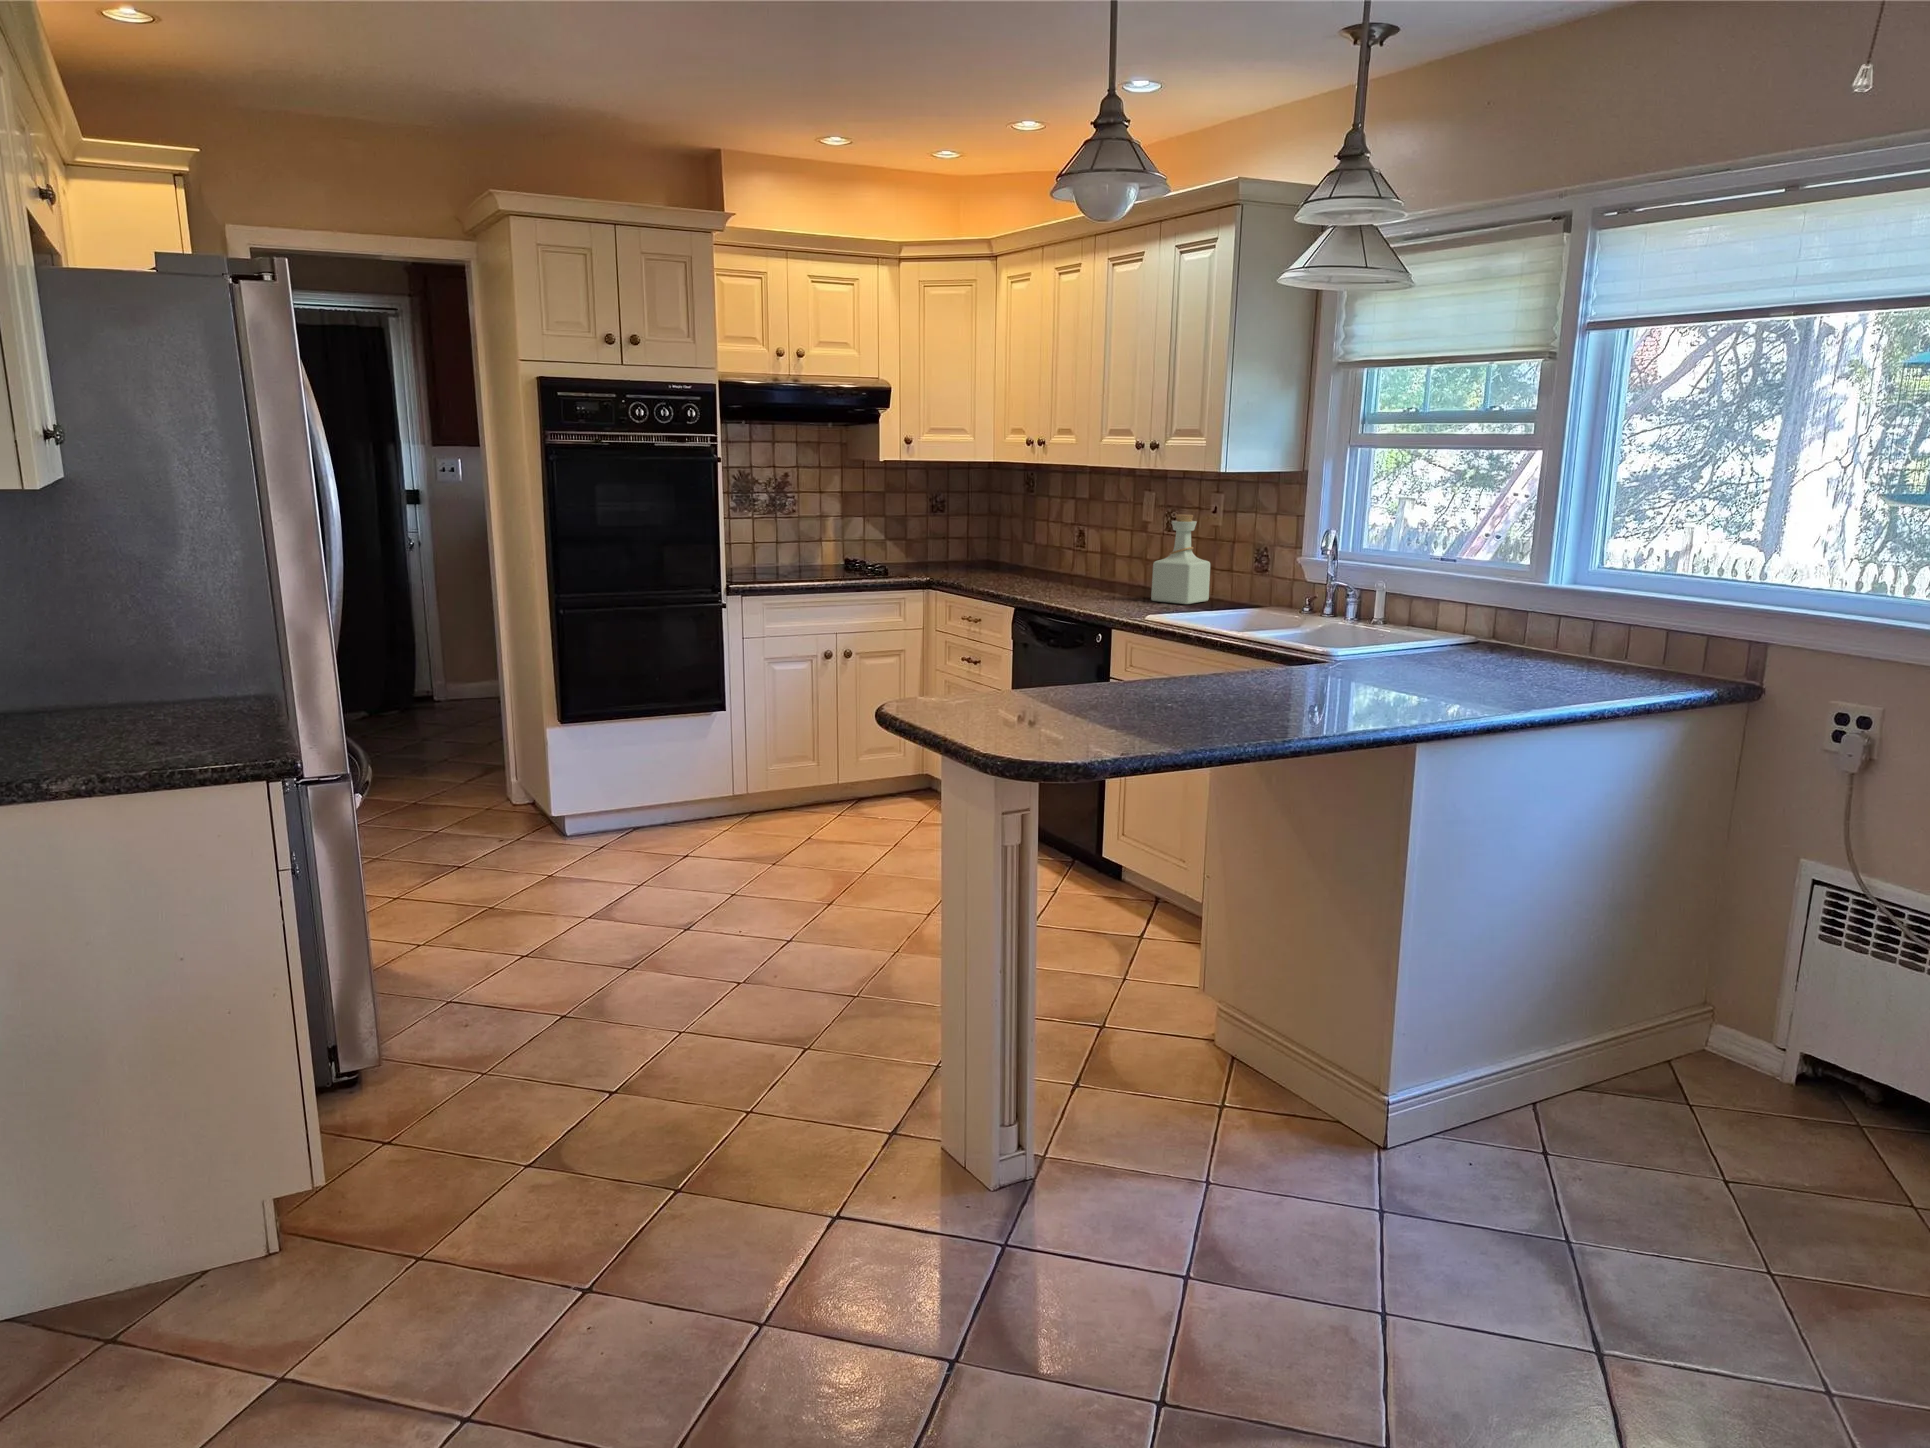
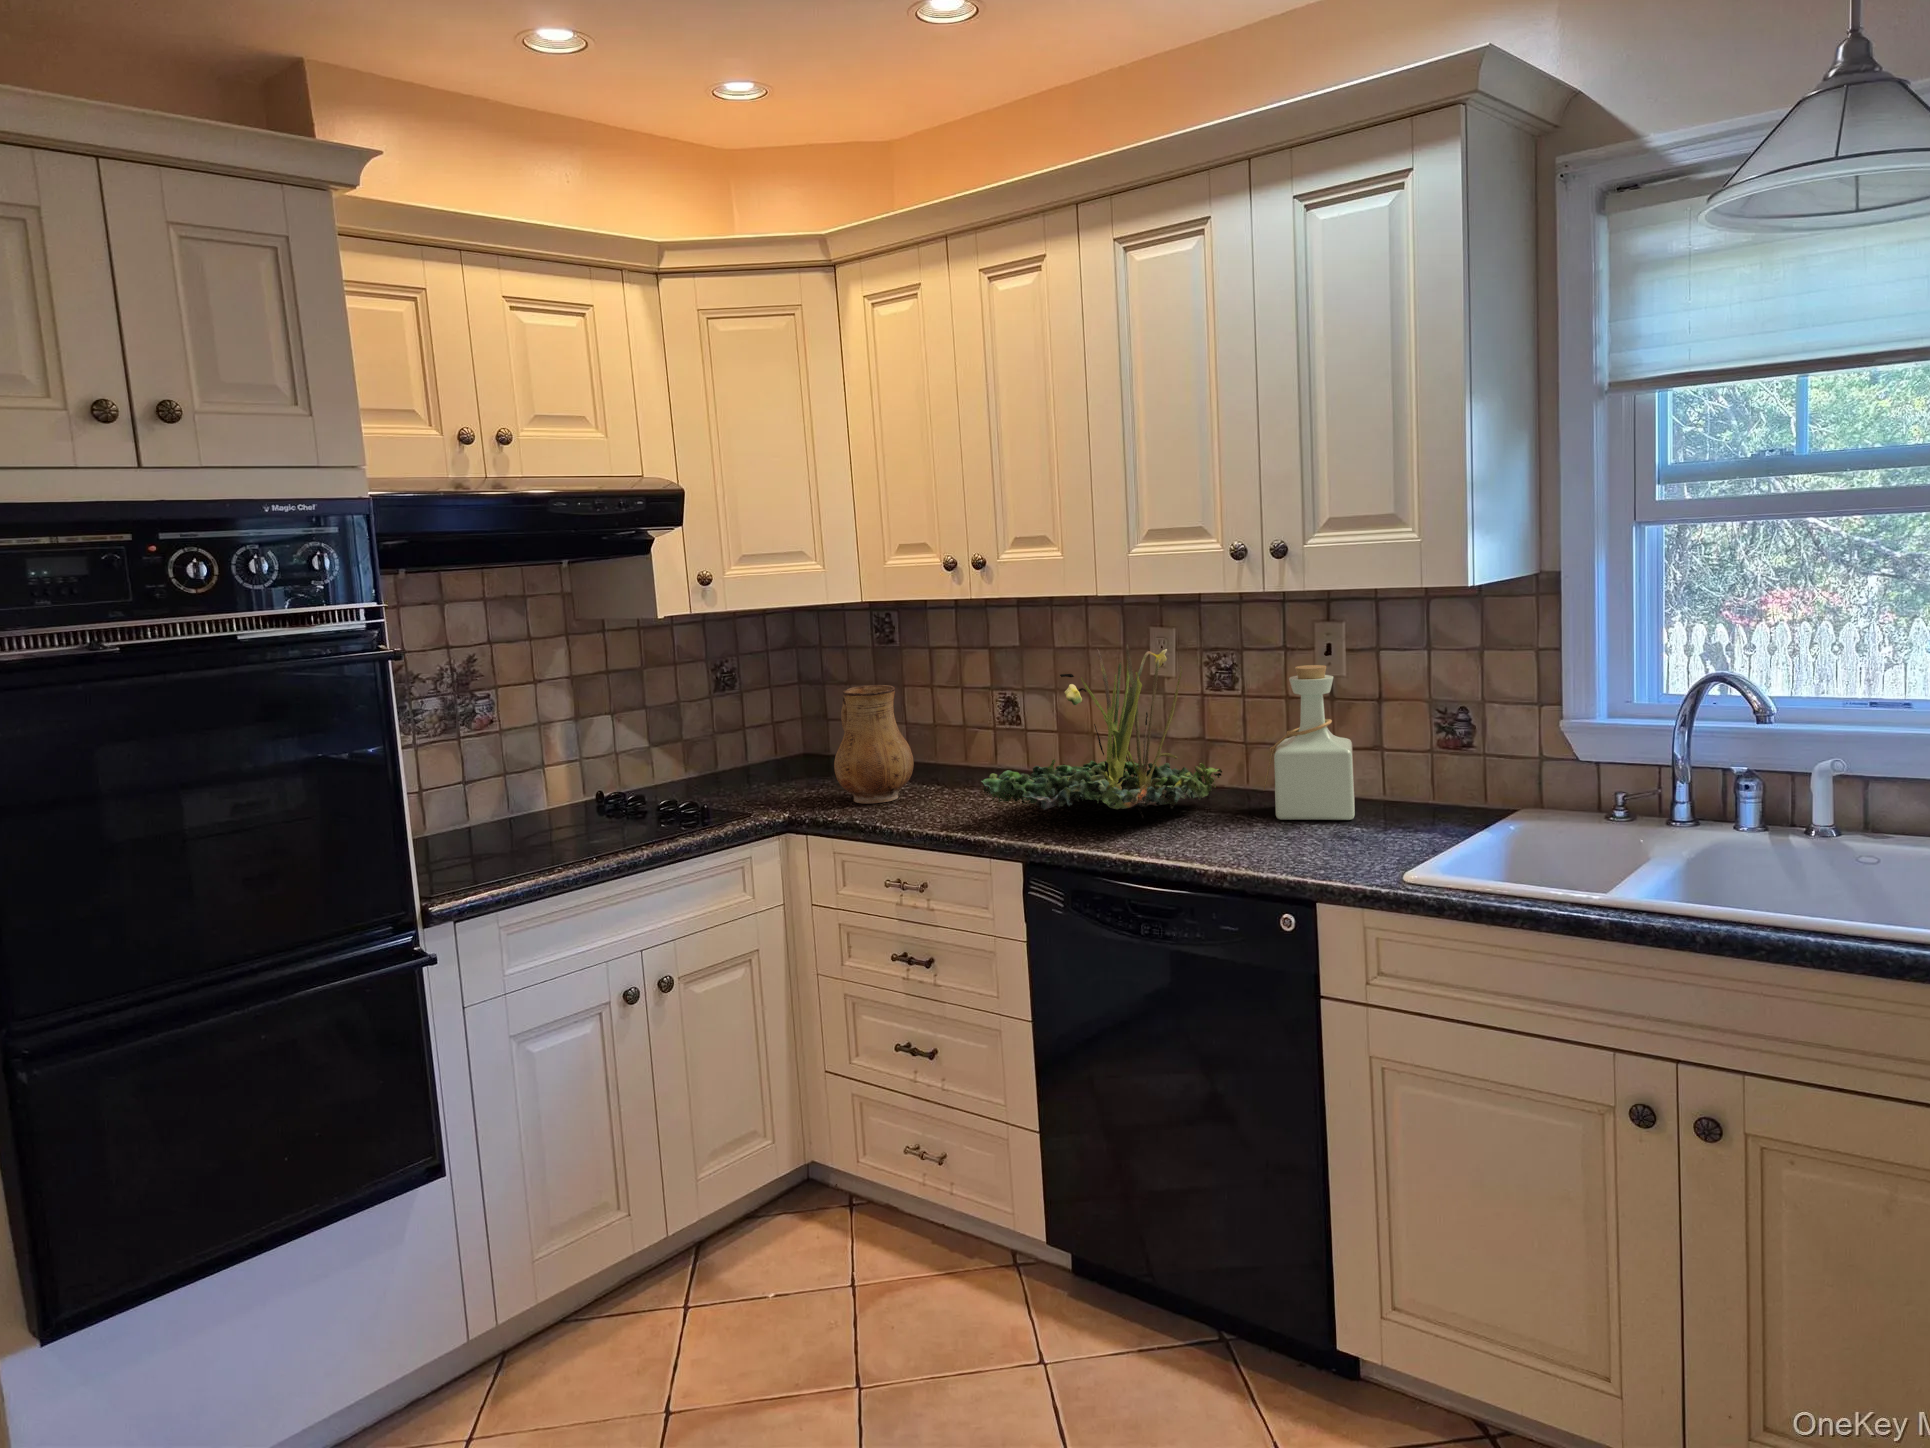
plant: none [1007,494,1147,590] -> present [981,644,1222,818]
ceramic pitcher: none [961,511,1007,579] -> present [834,685,914,804]

